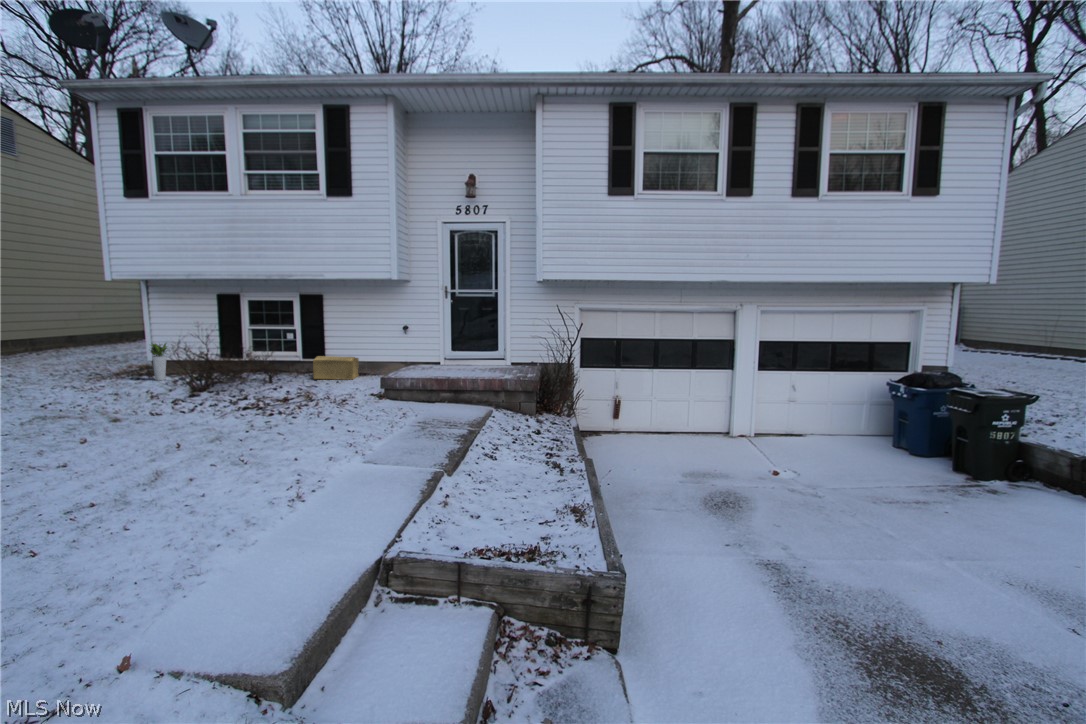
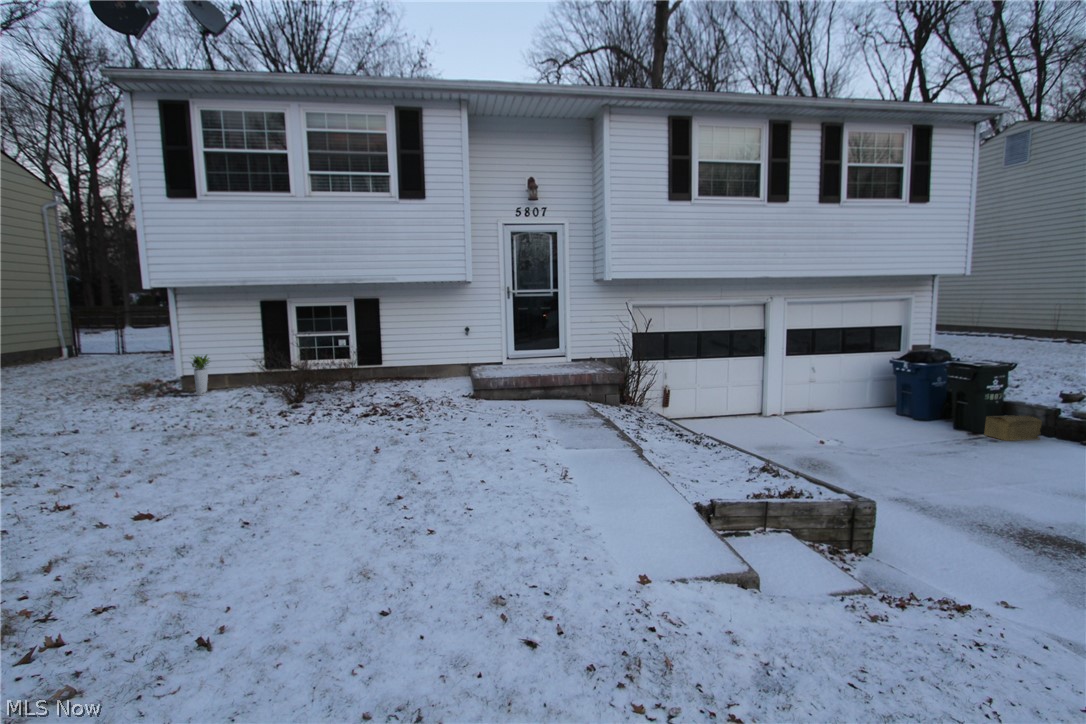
cardboard box: present [313,356,359,380] -> present [984,416,1042,441]

